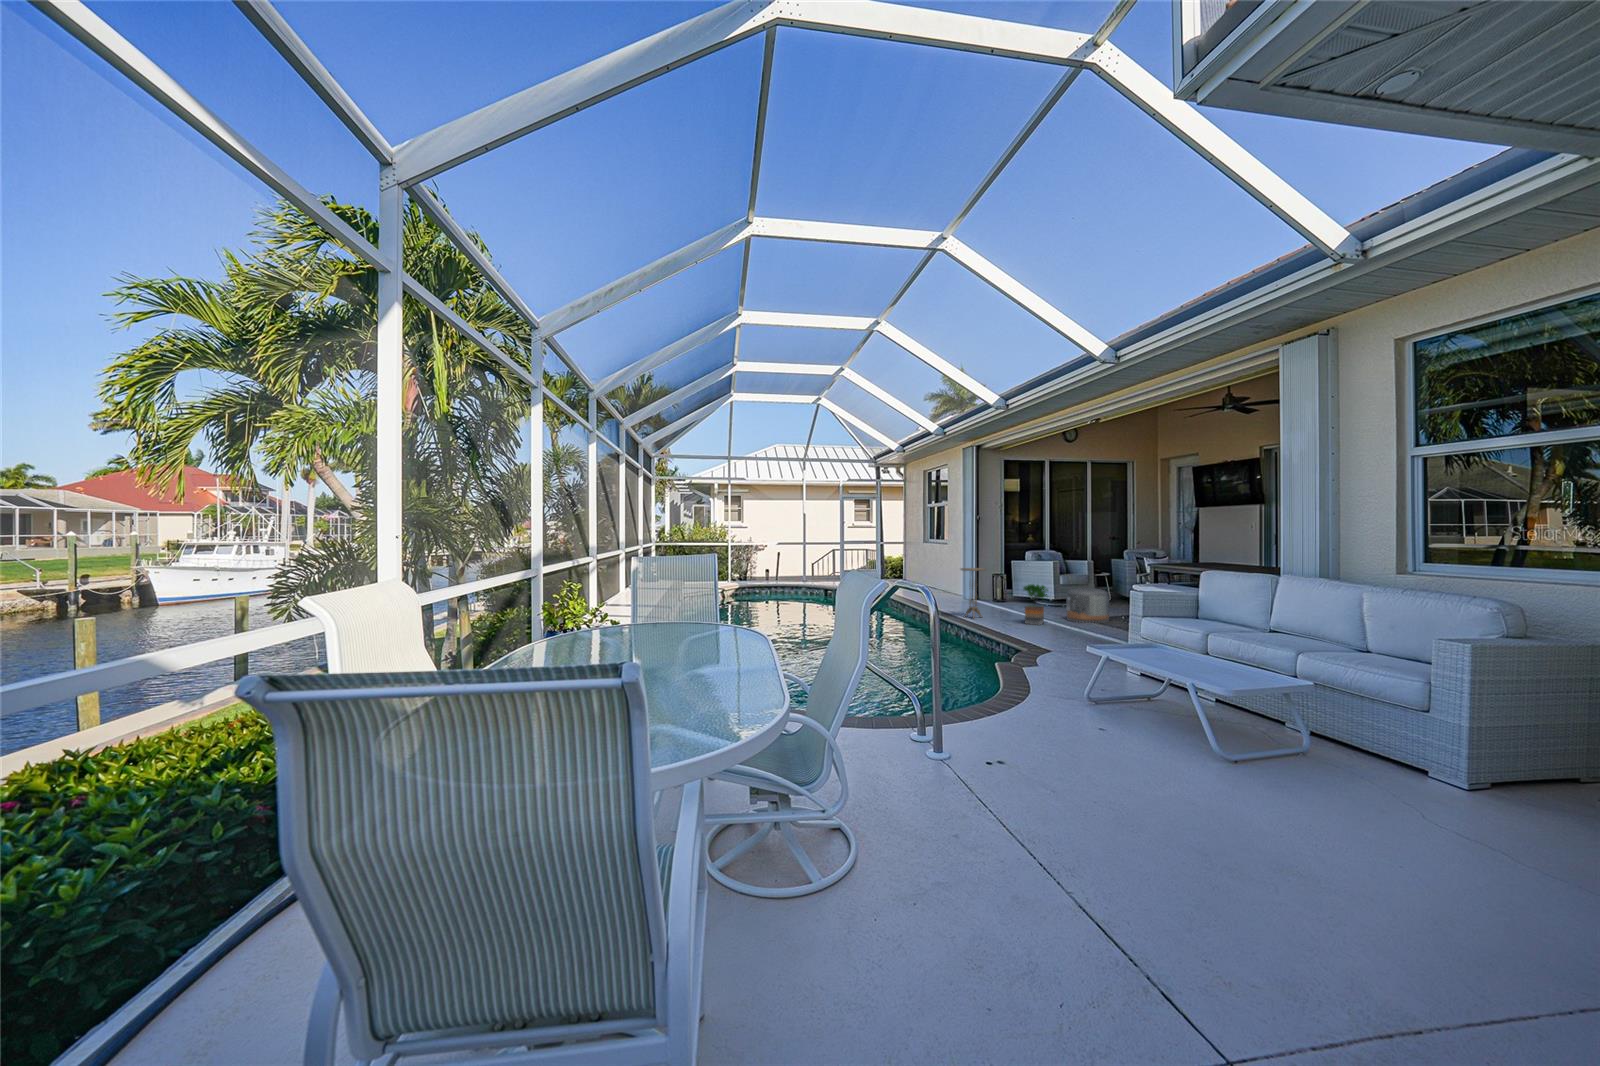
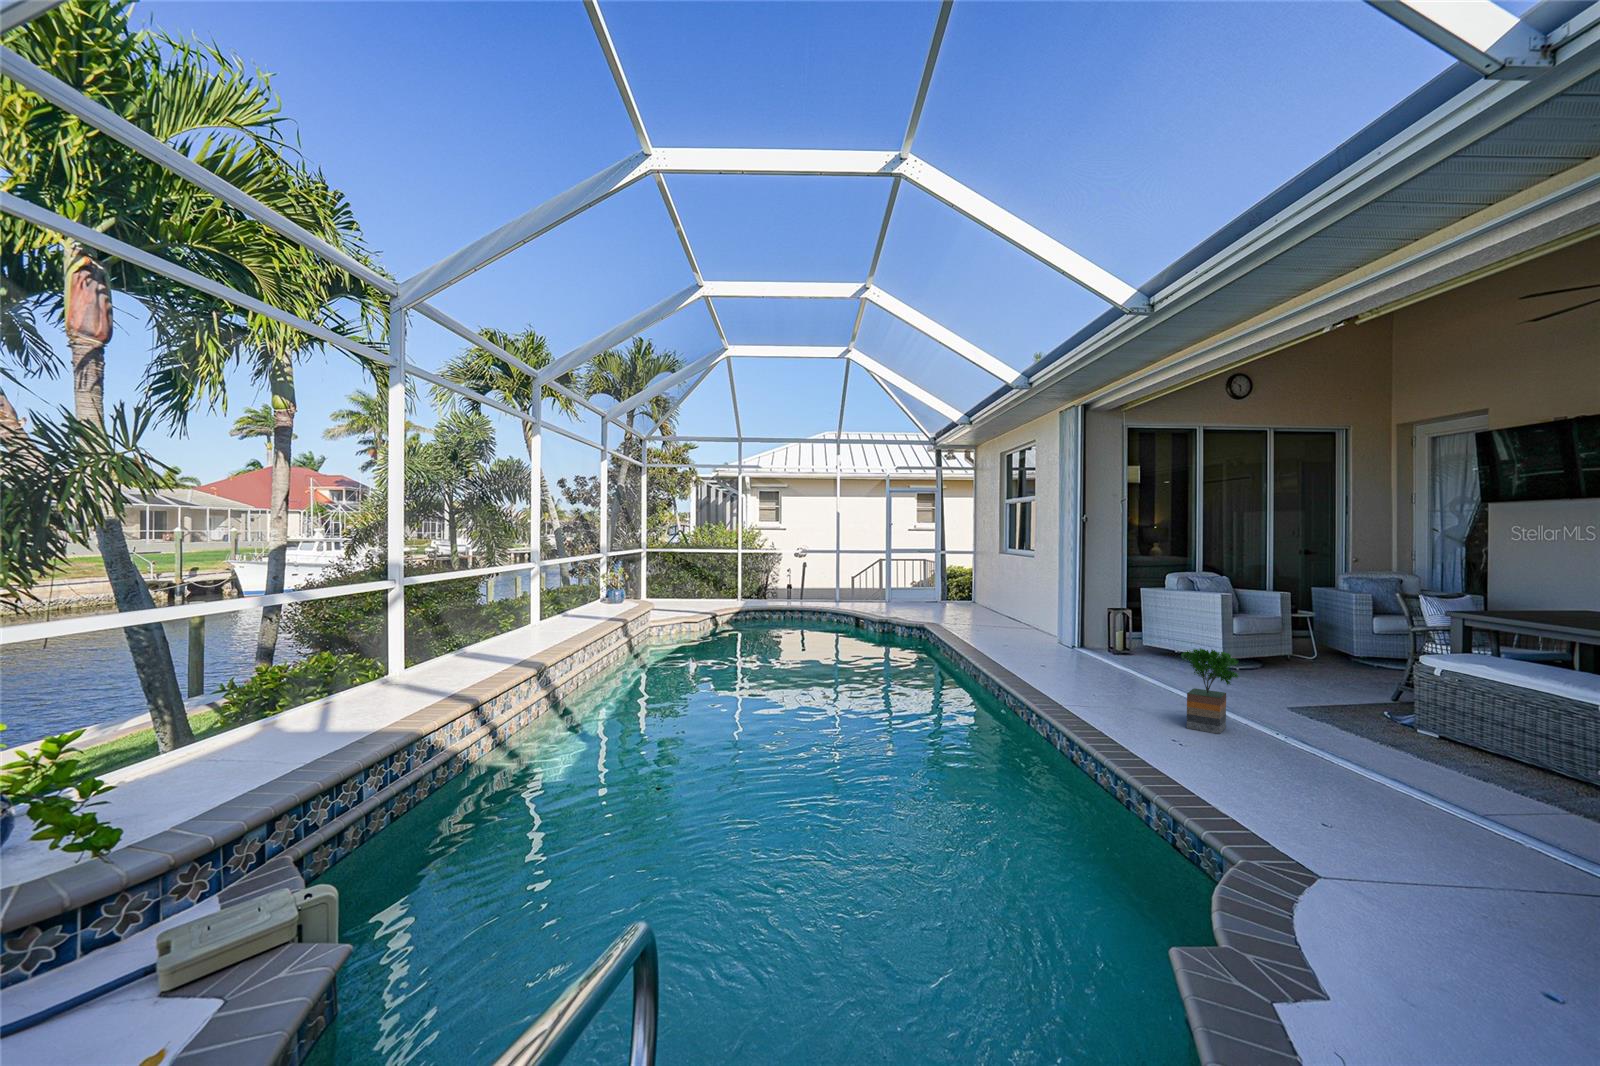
side table: present [961,568,986,618] -> none [1054,608,1106,706]
pouf: present [1066,588,1109,623] -> none [1267,656,1363,733]

